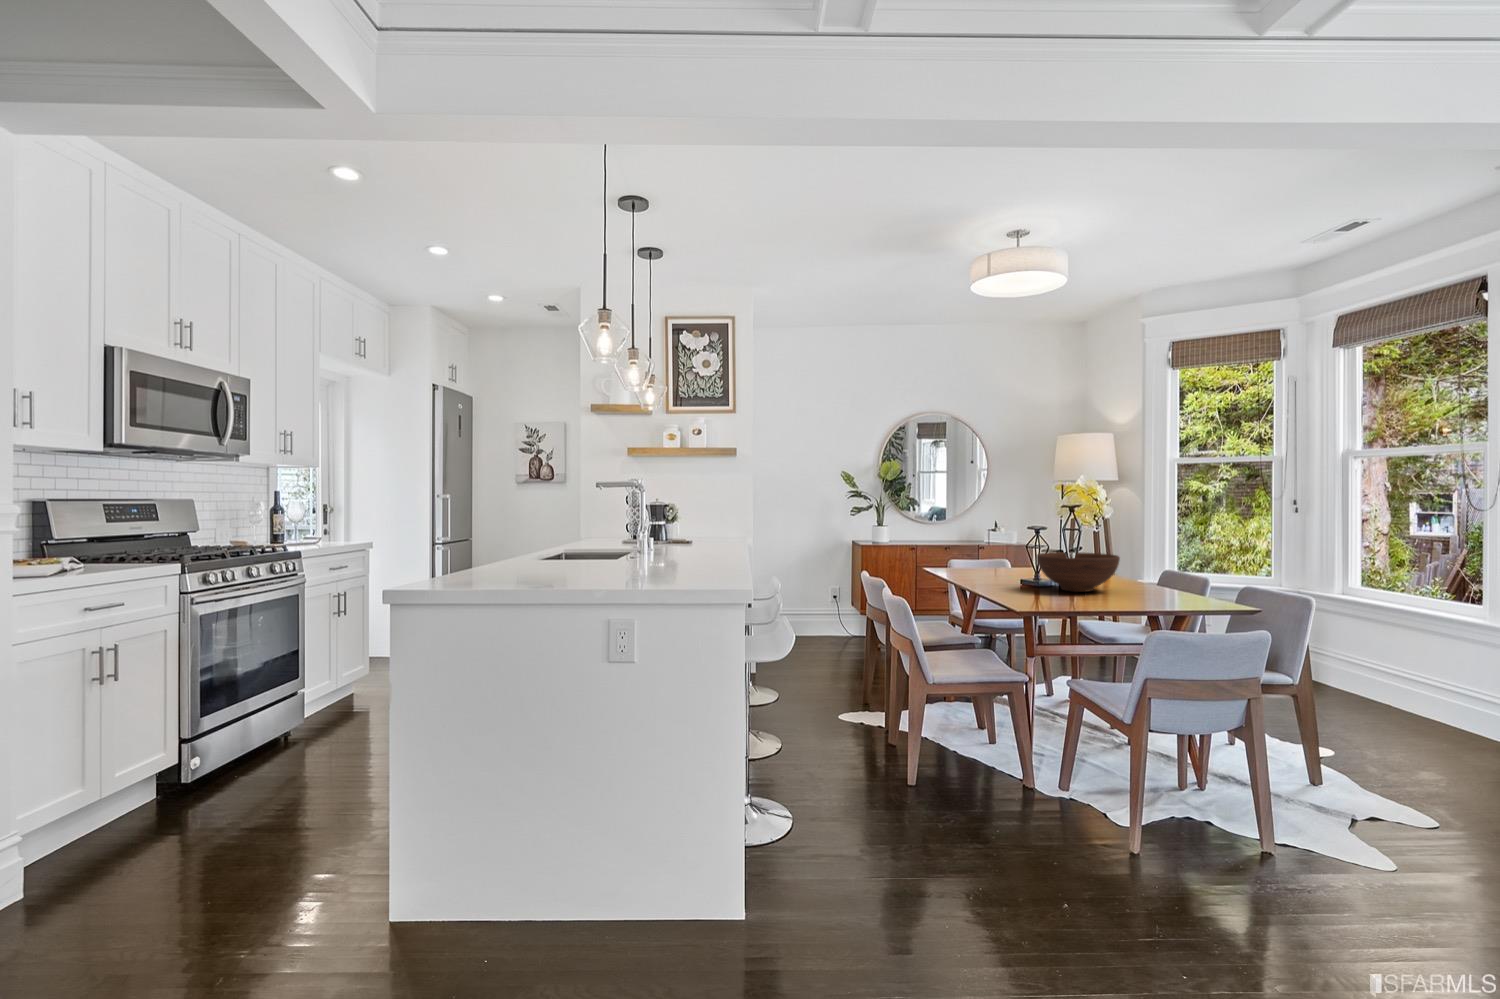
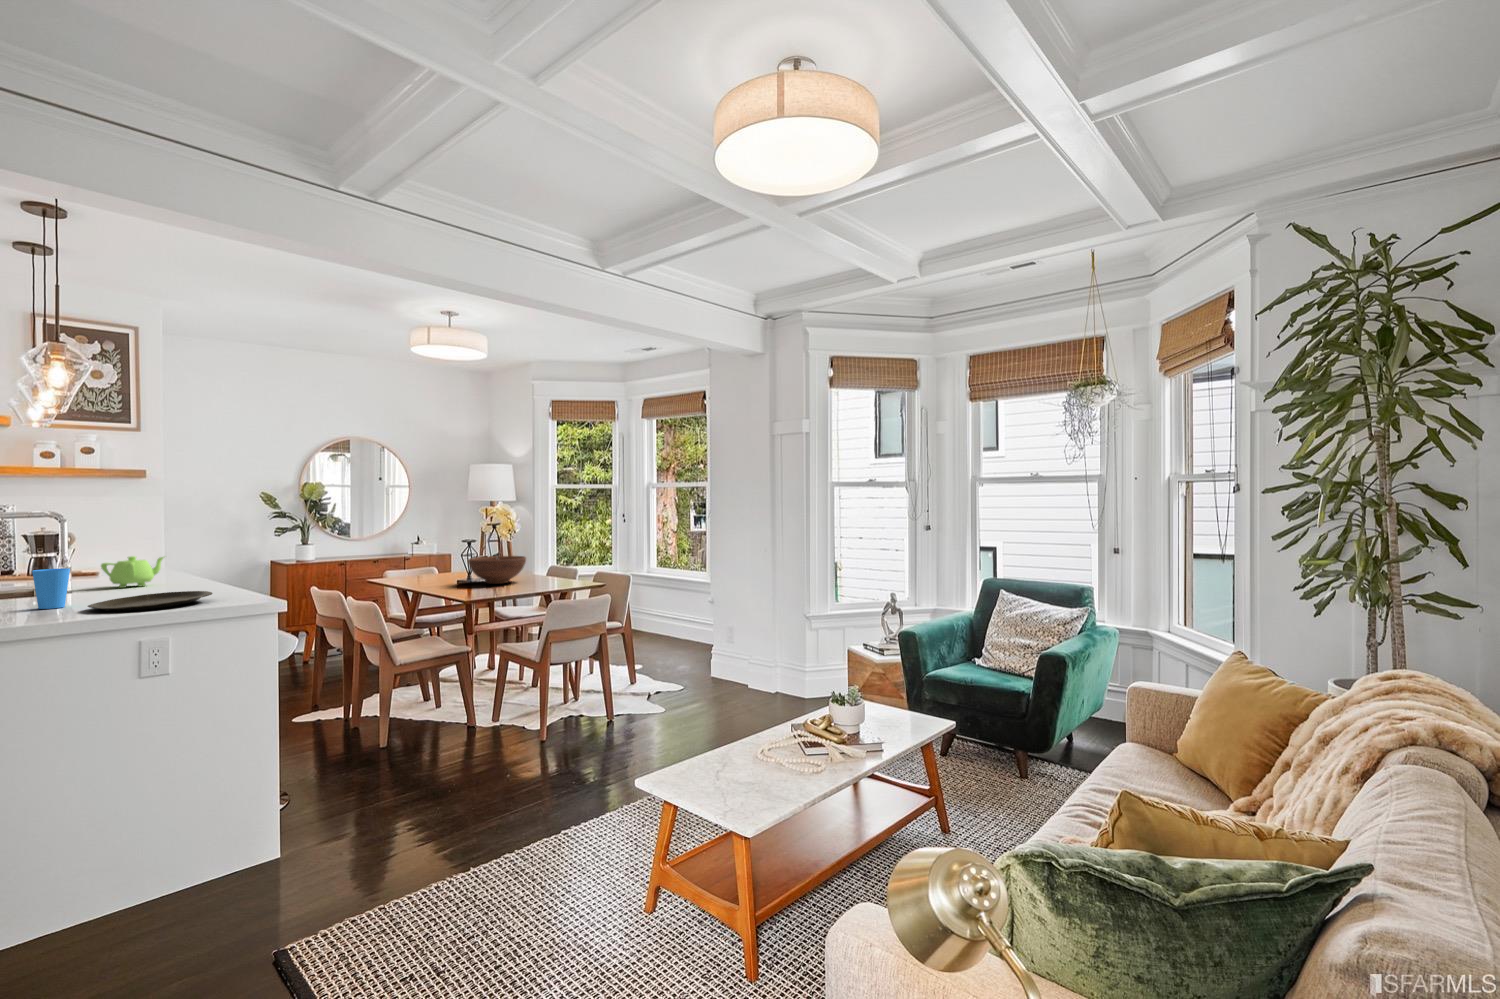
teapot: none [663,530,712,561] -> present [101,556,164,588]
cup: none [583,537,610,577] -> present [32,568,70,609]
plate: none [608,570,712,587] -> present [88,591,212,611]

